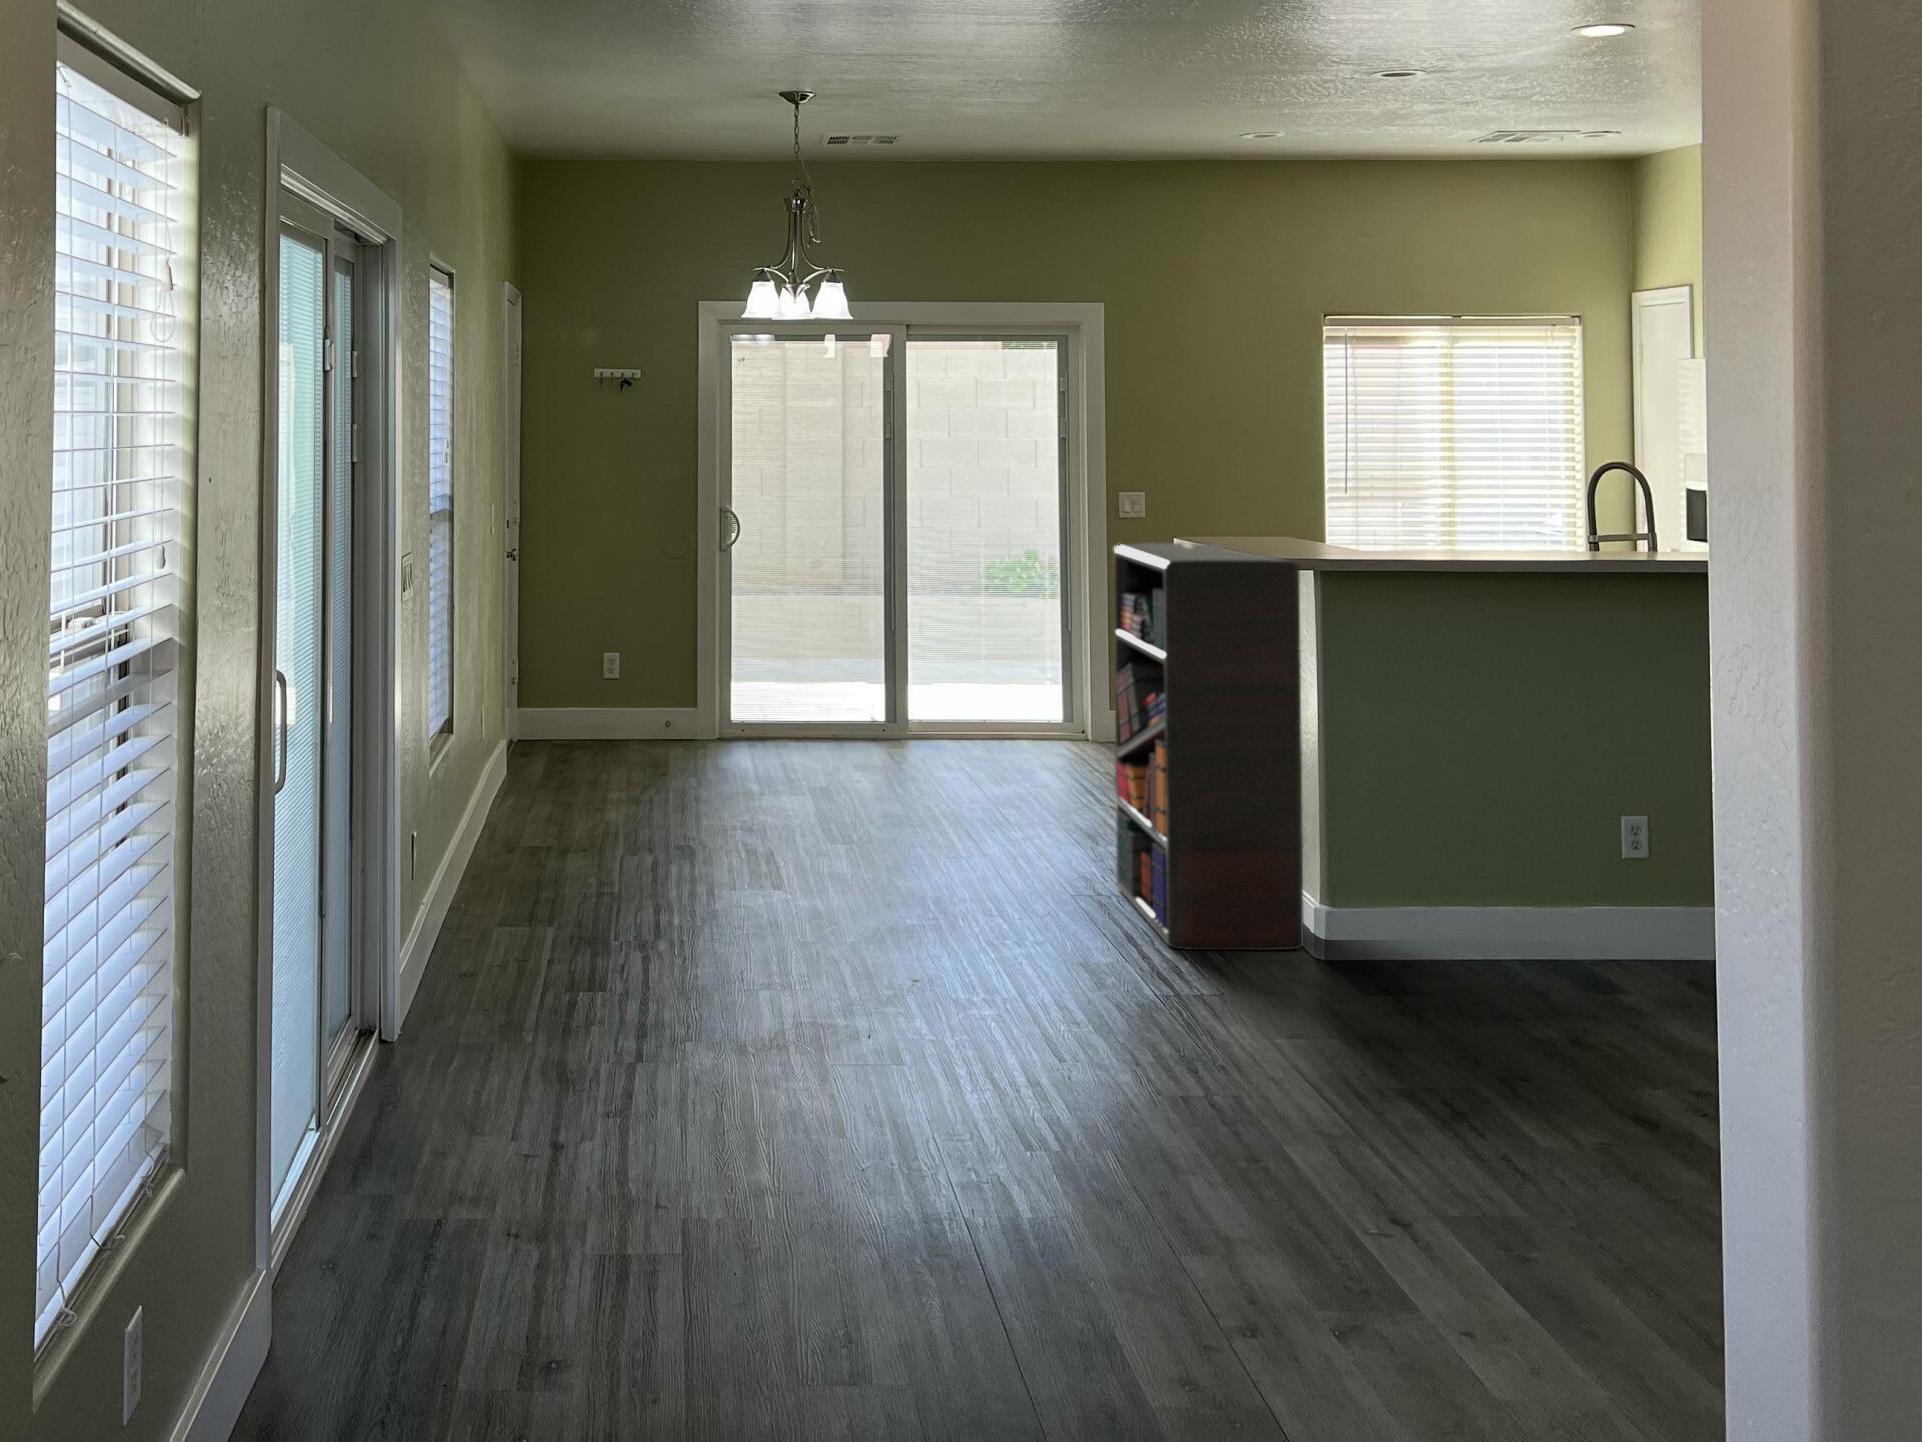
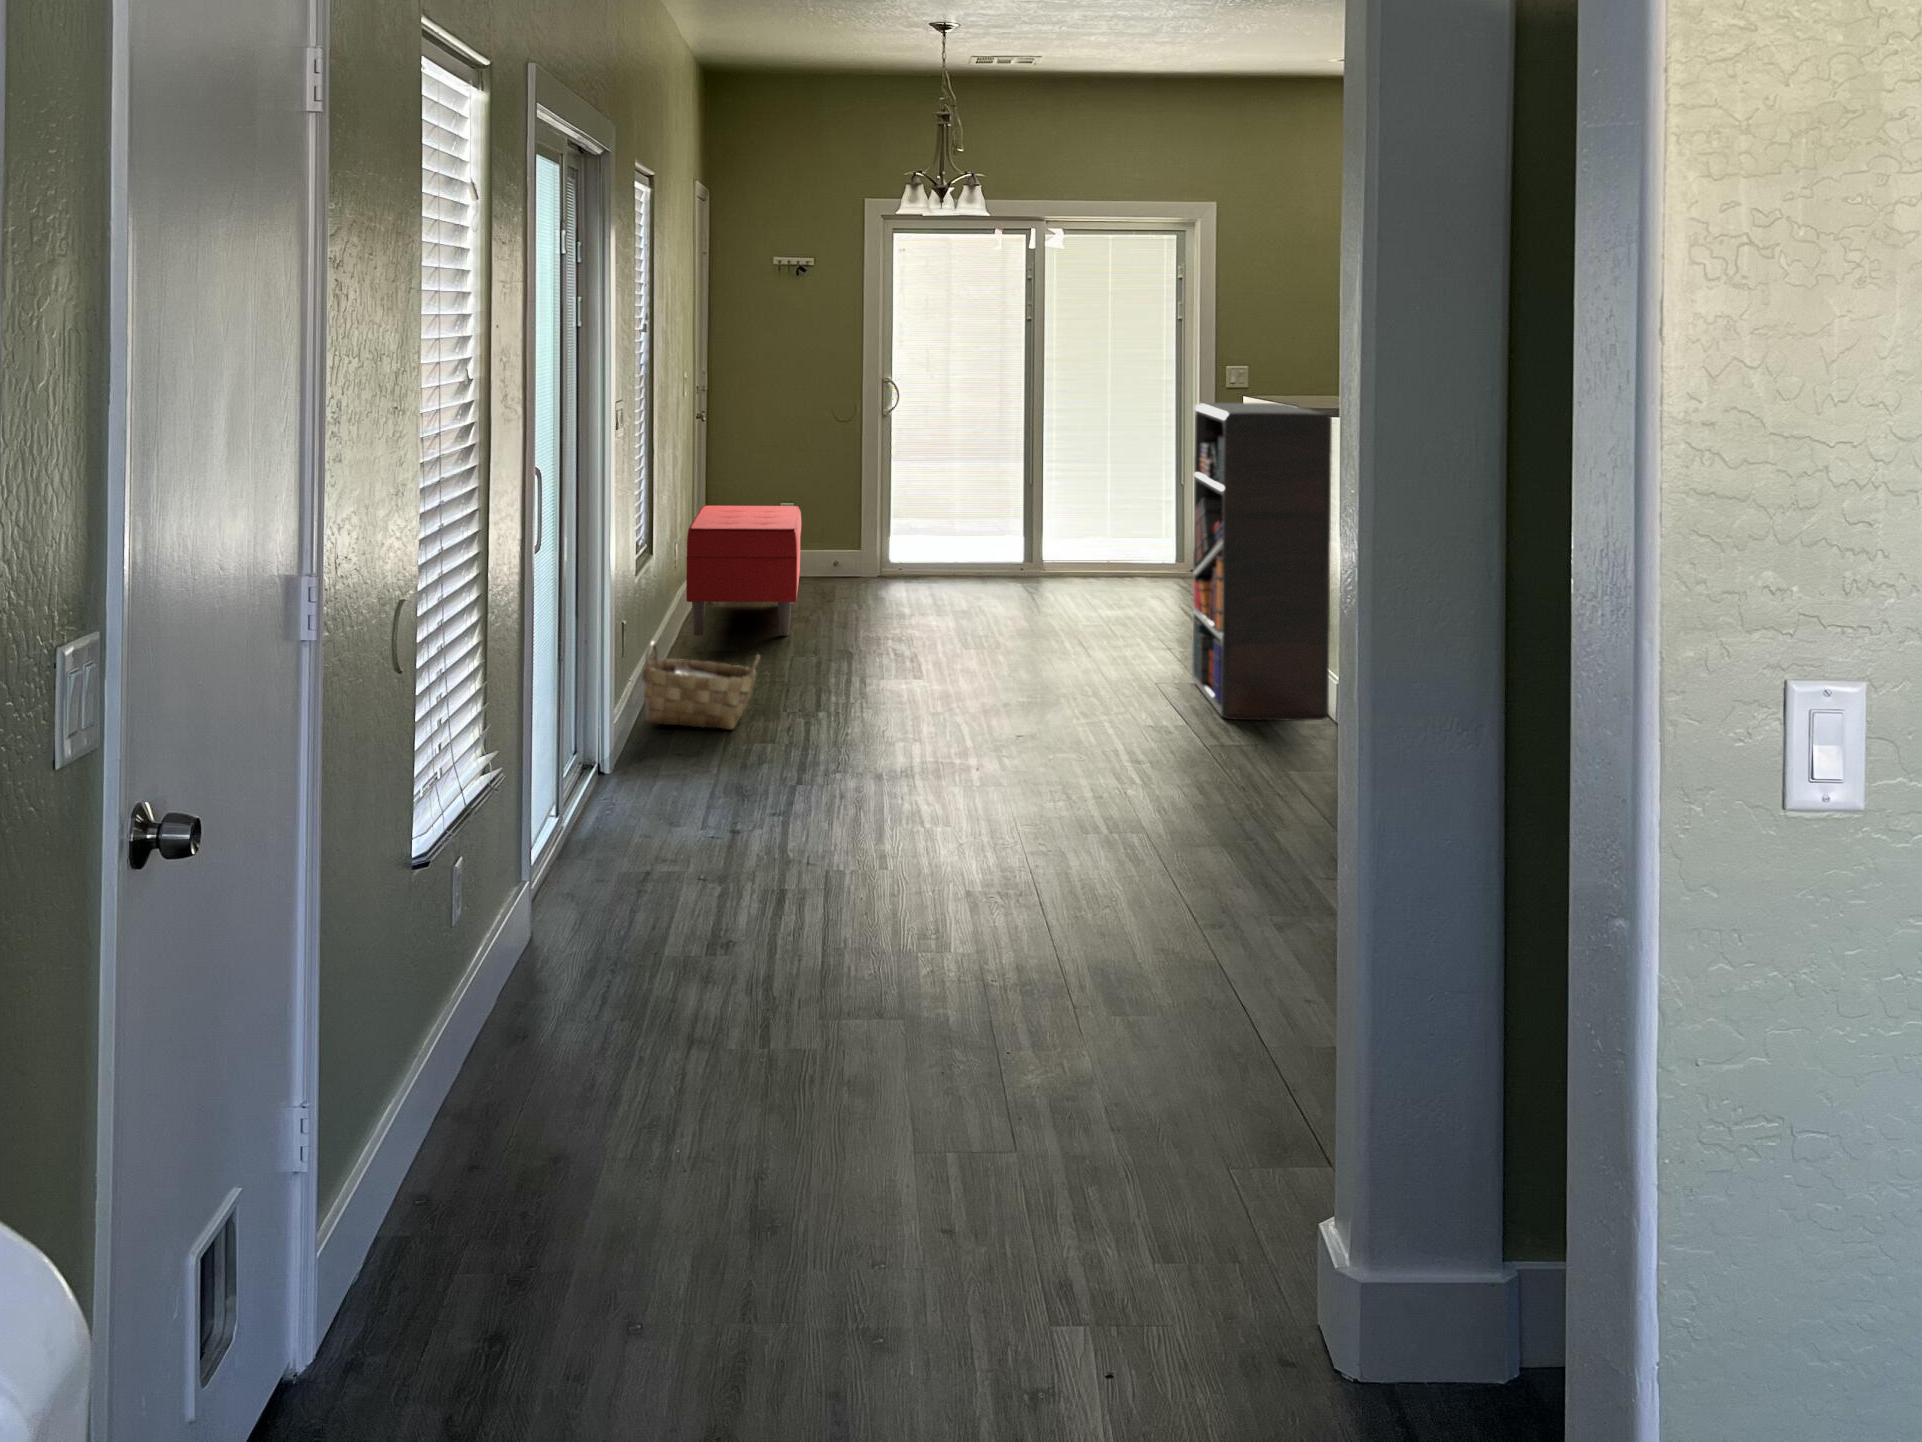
bench: none [495,660,629,822] -> present [686,506,801,636]
woven basket: none [437,856,587,974] -> present [641,641,759,730]

